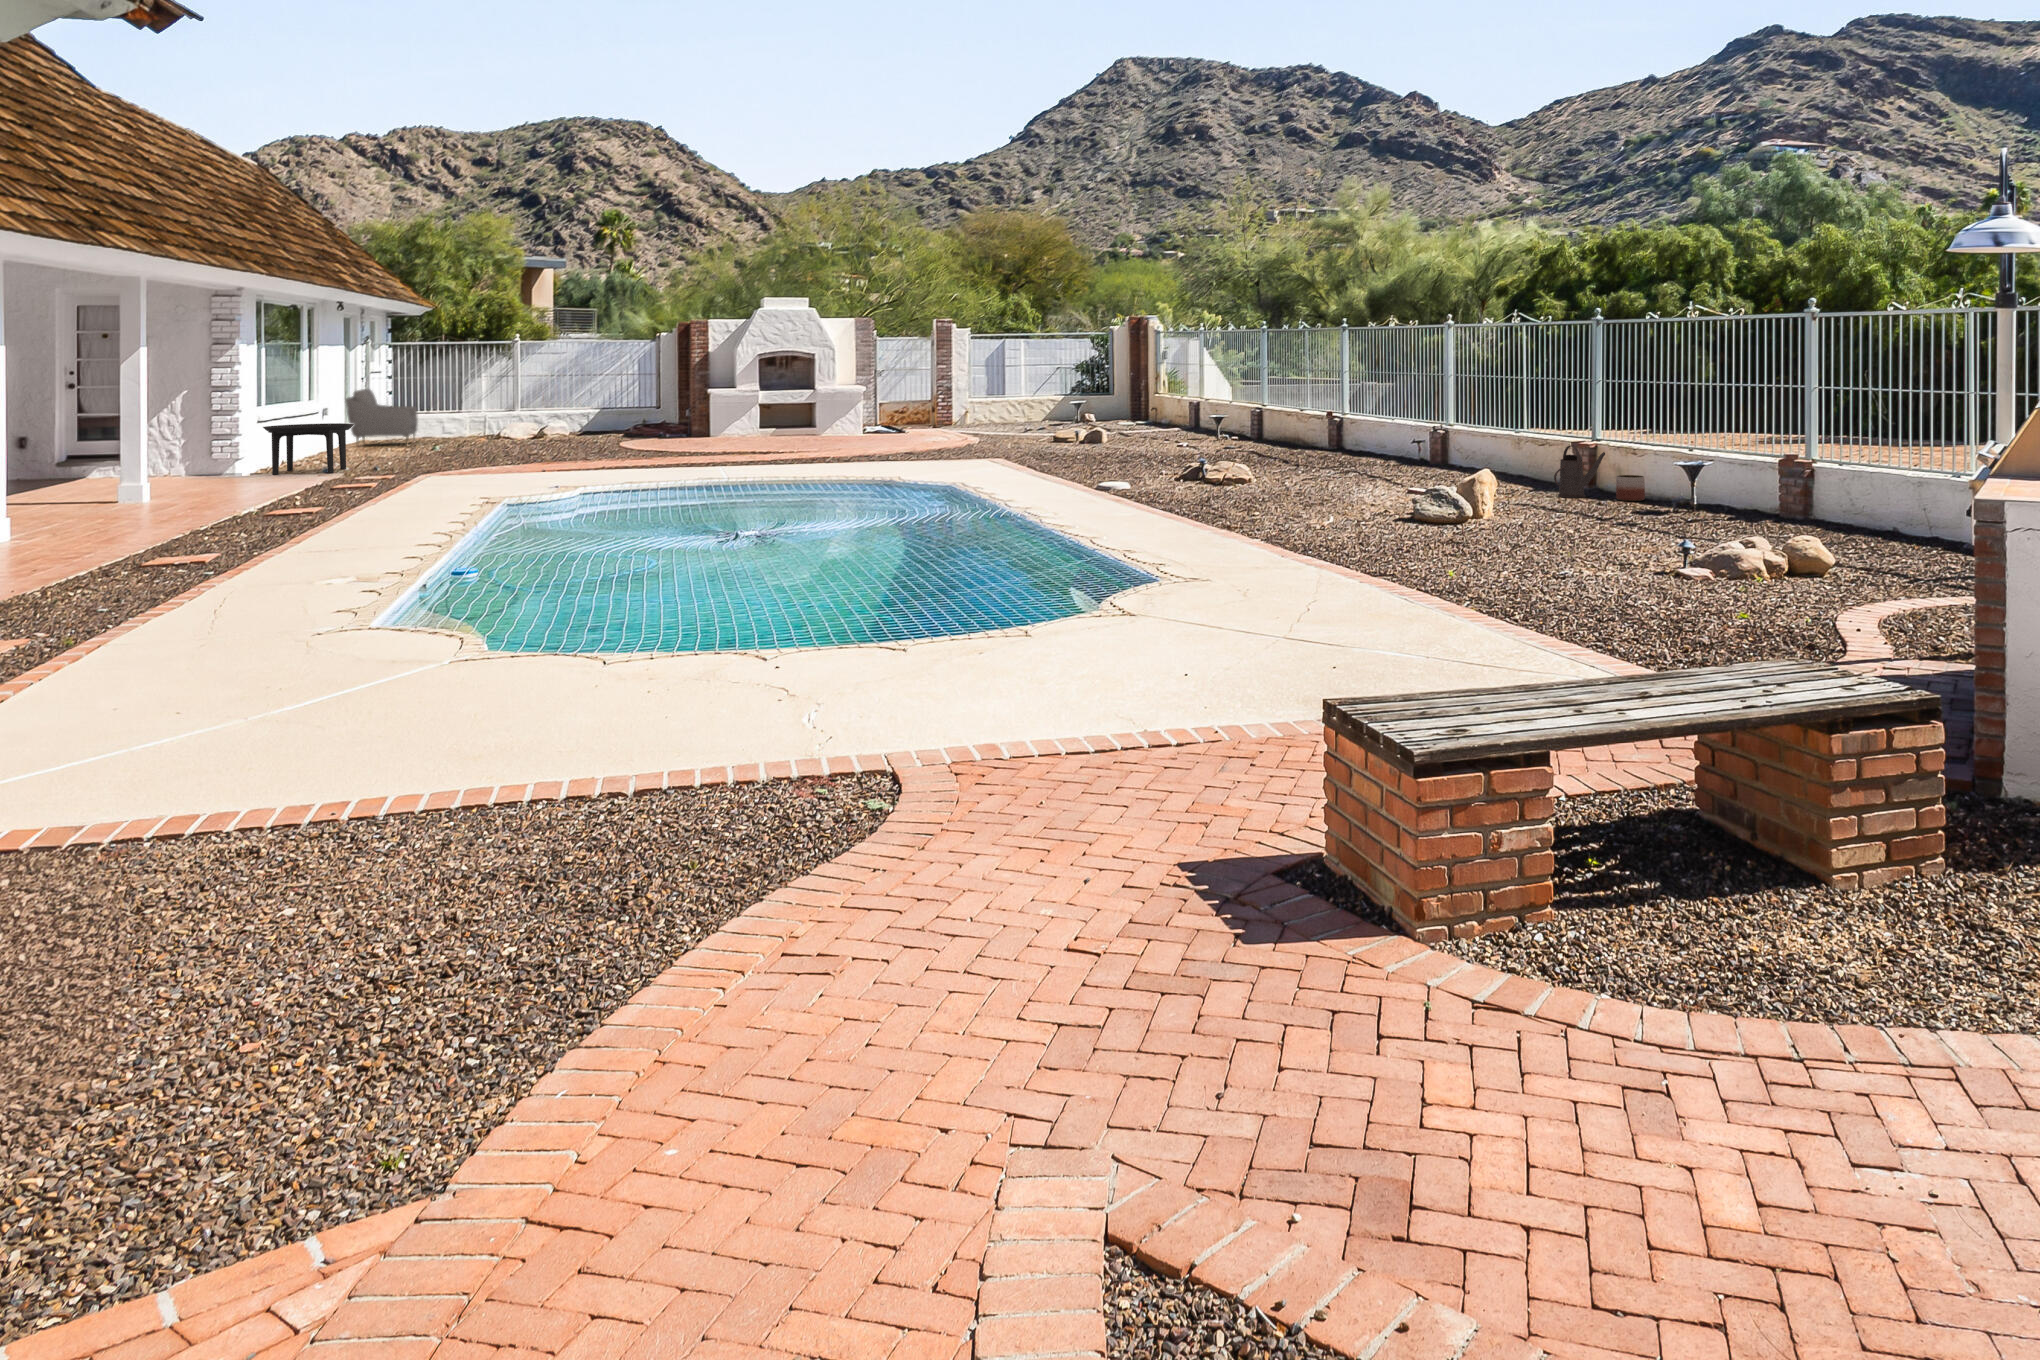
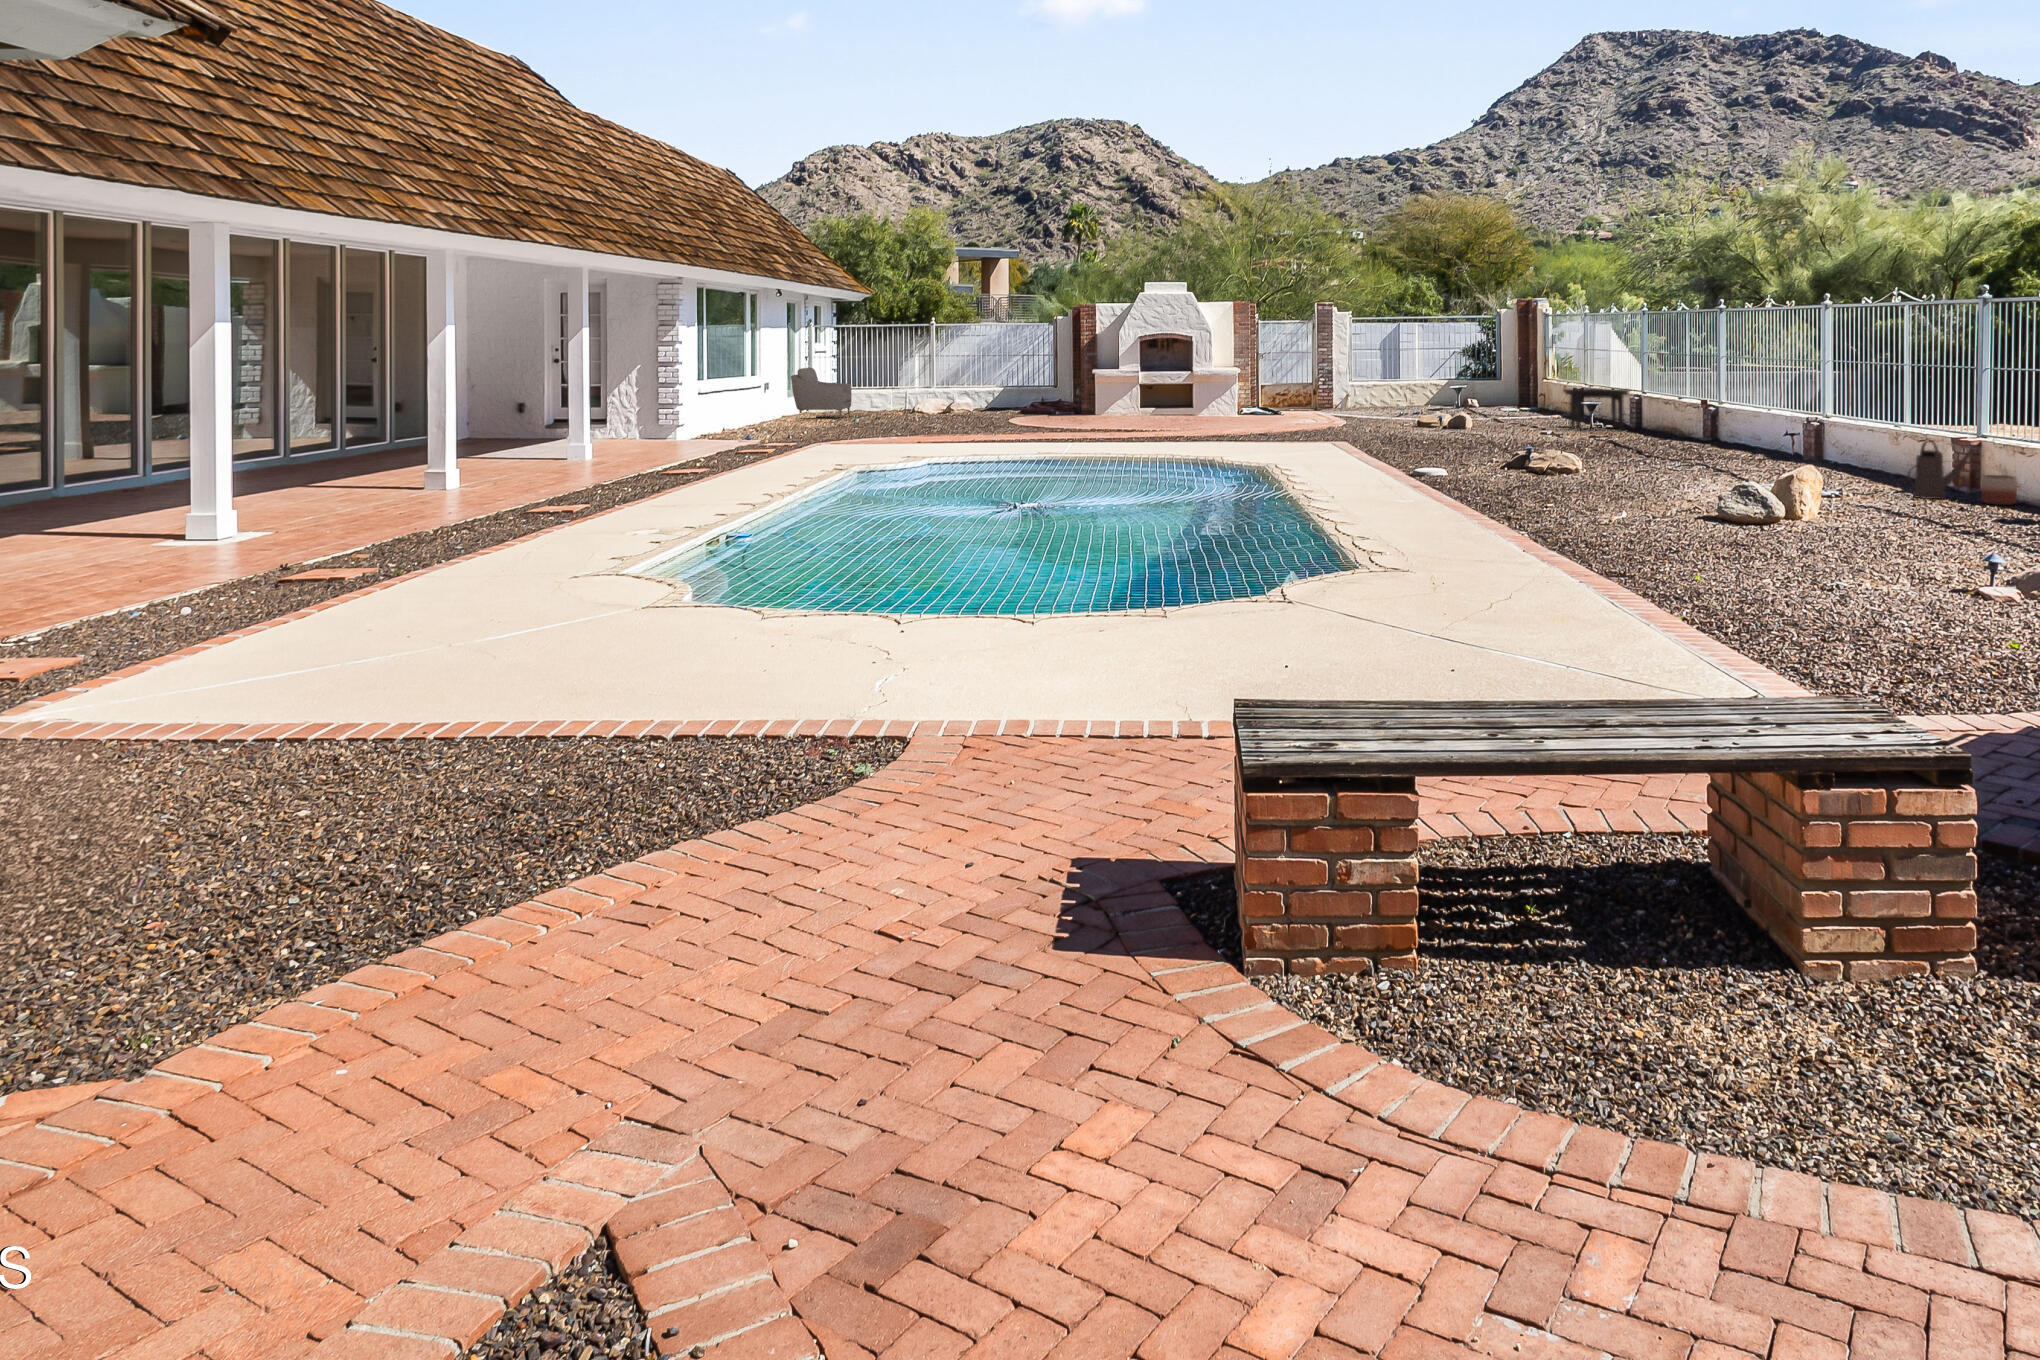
round table: present [263,423,354,475] -> present [1563,388,1630,431]

